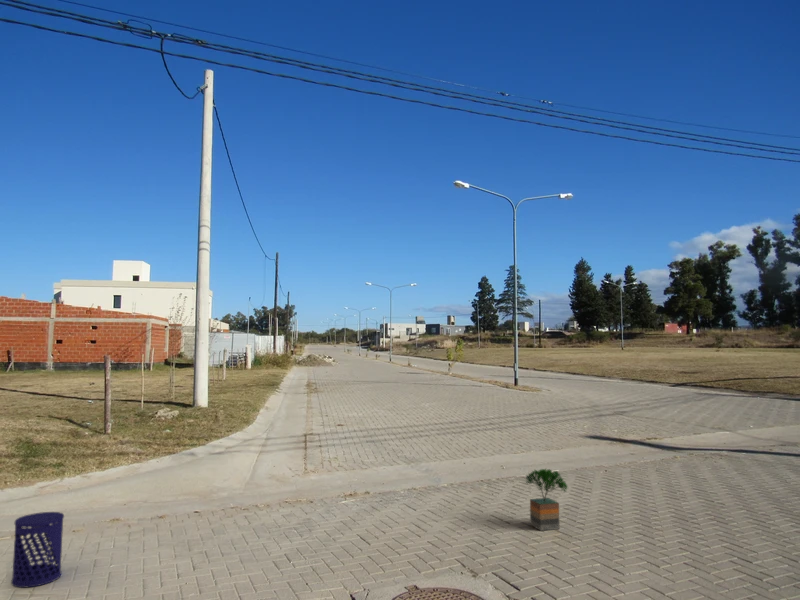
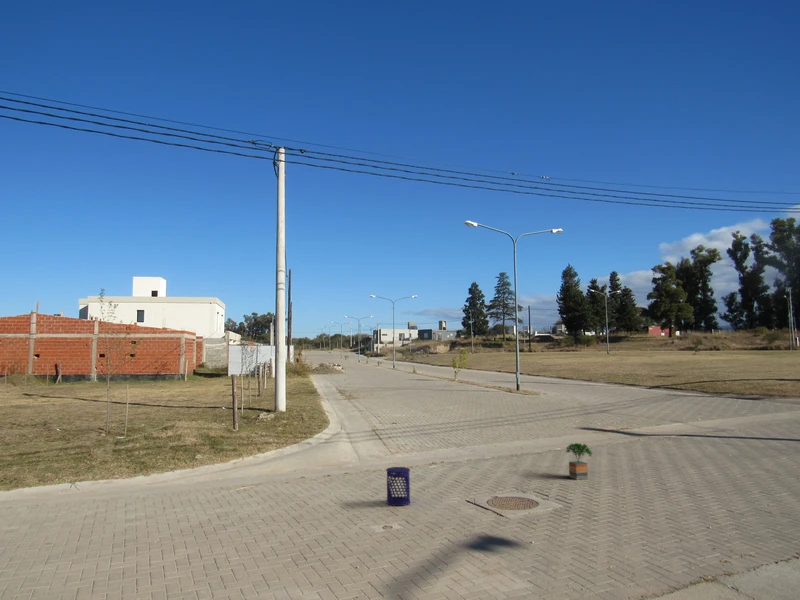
waste bin: present [11,512,64,587] -> present [386,467,410,506]

